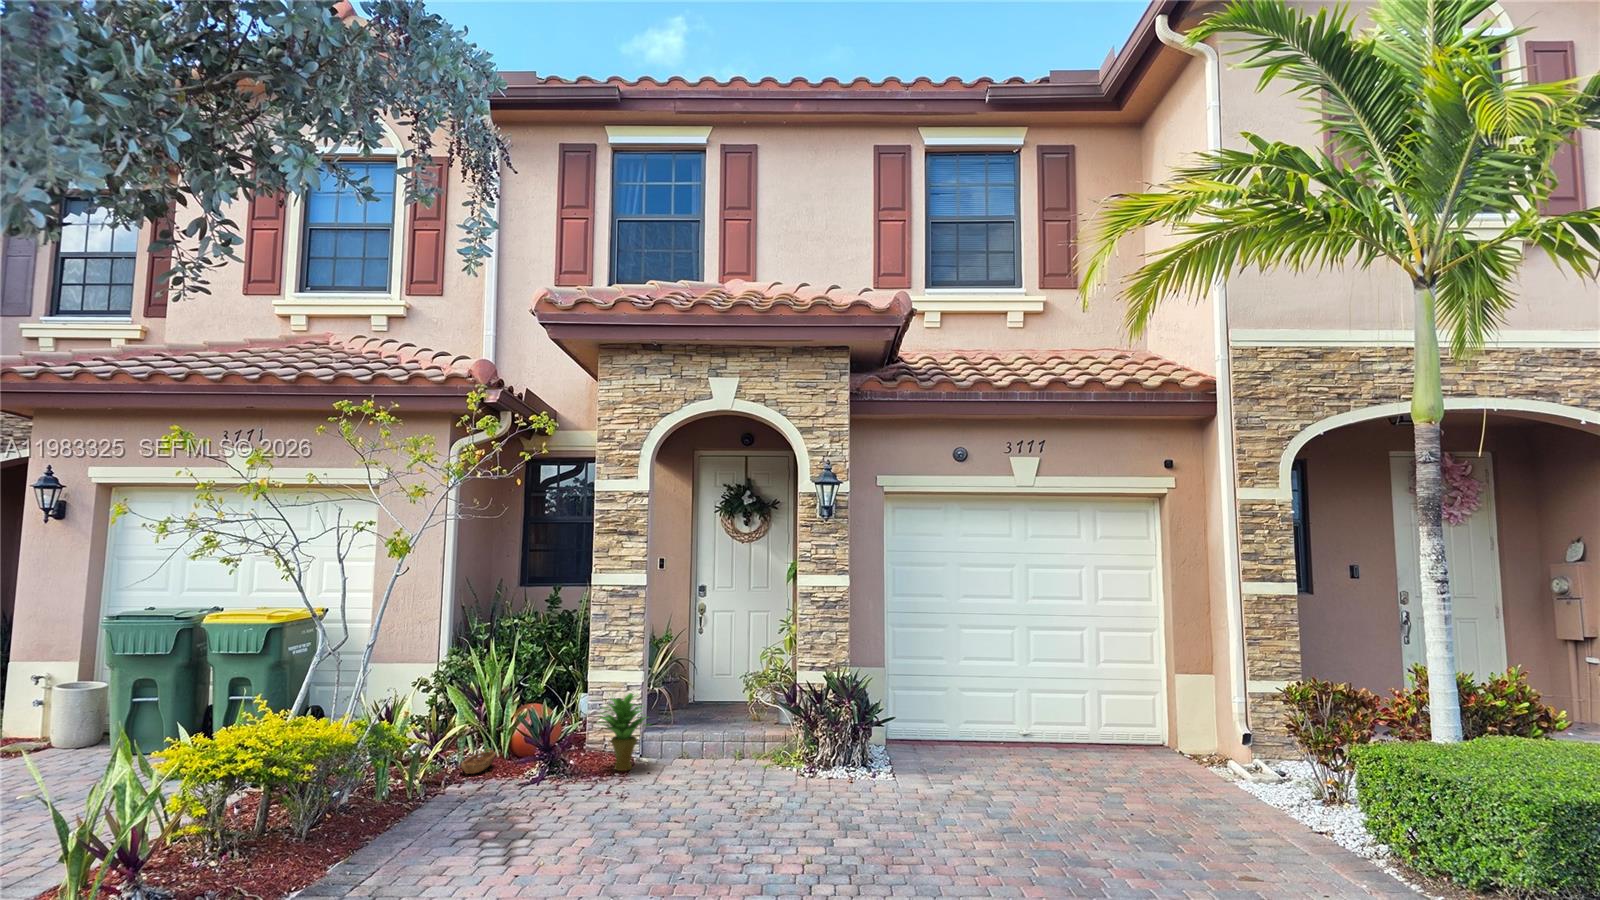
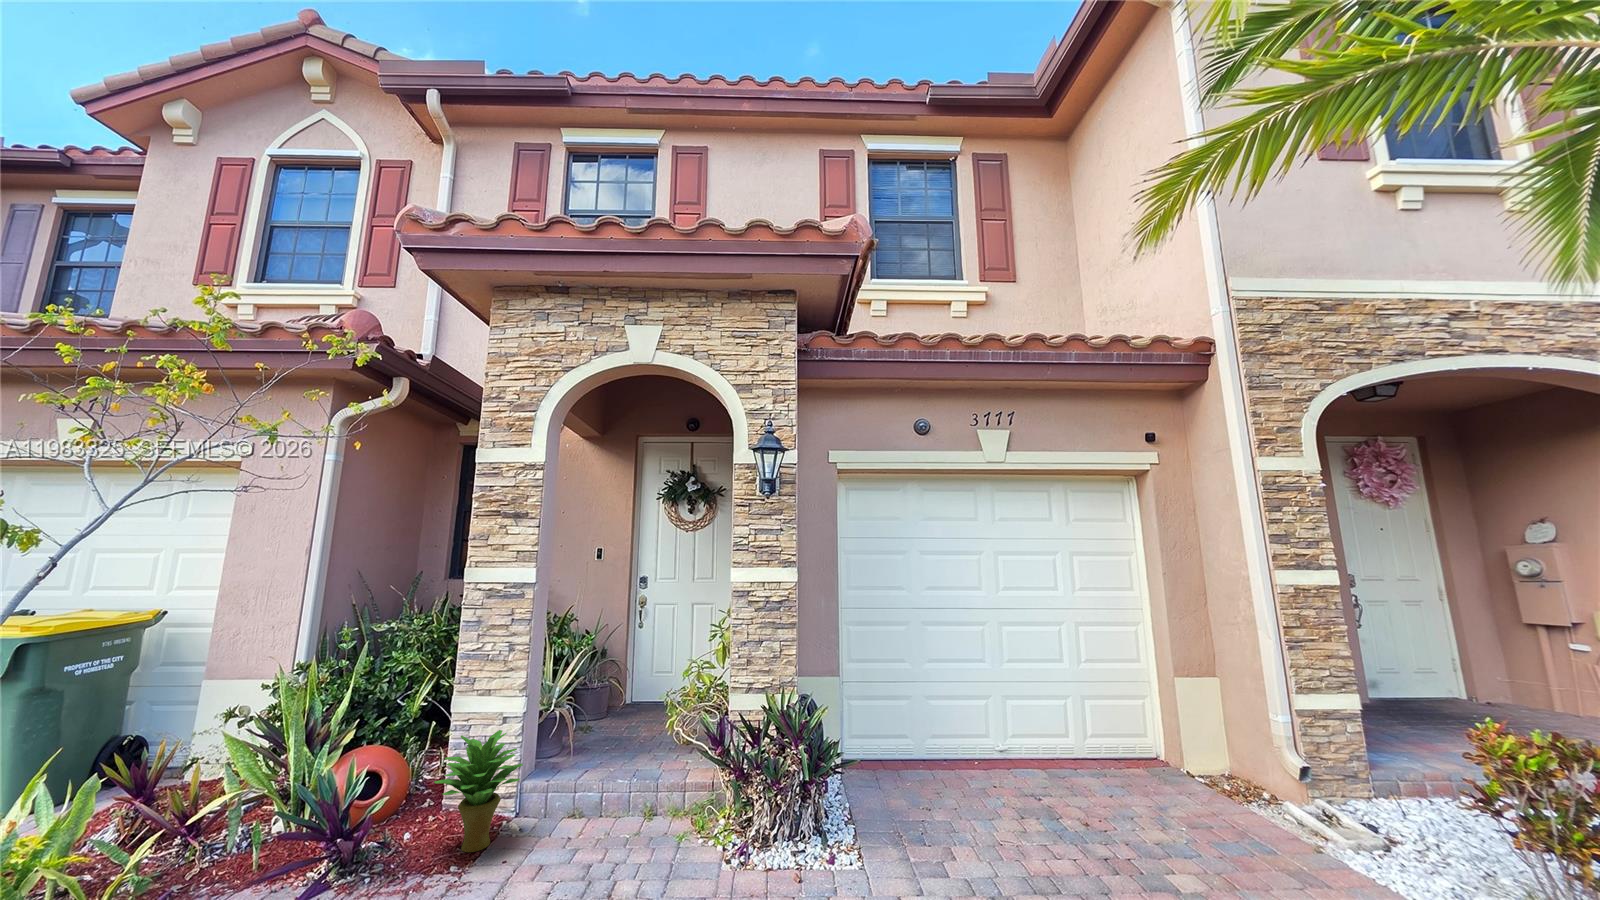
basket: present [461,749,496,774] -> none [186,819,295,879]

